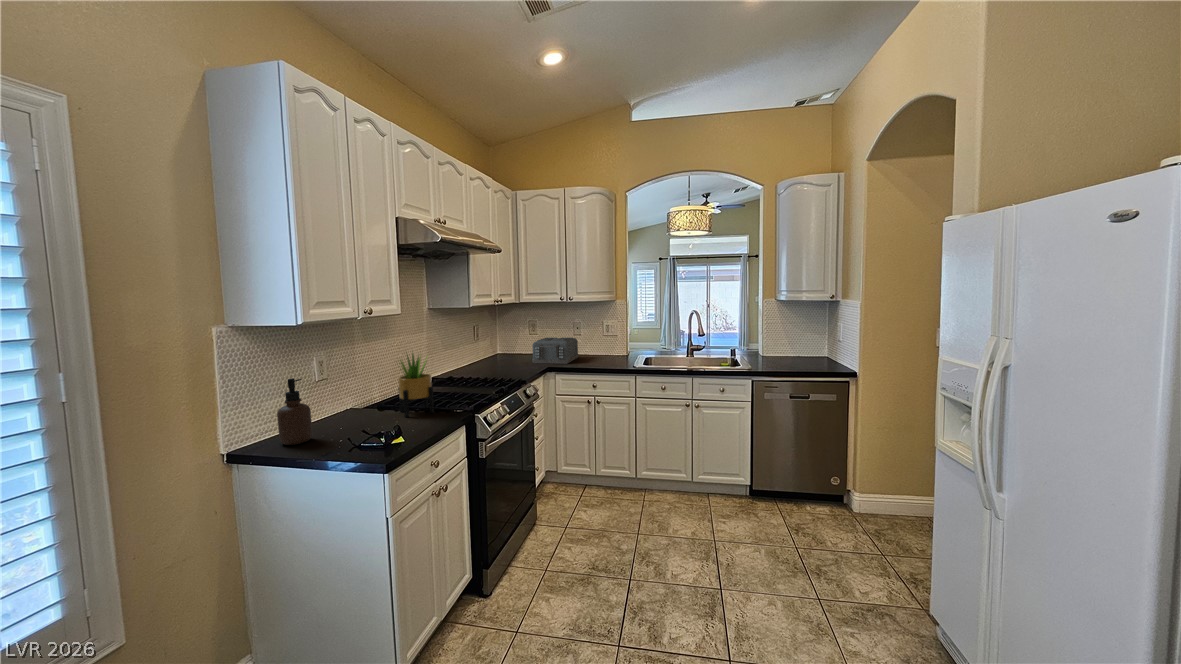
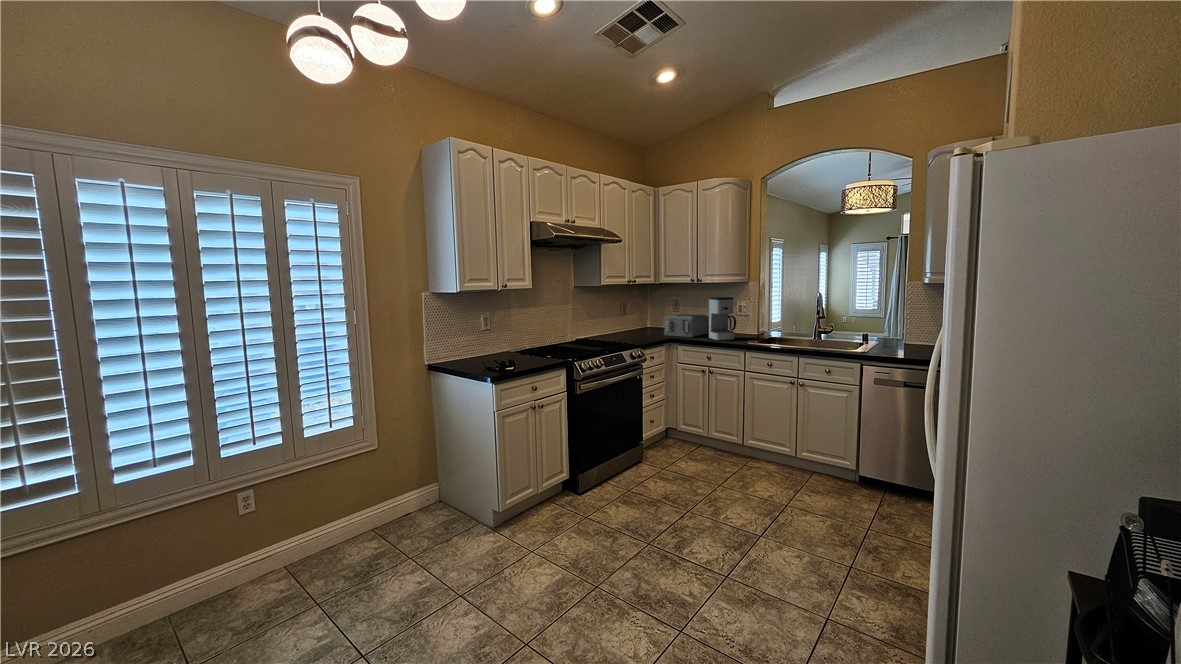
coffee maker: none [586,318,616,366] -> present [709,297,736,341]
potted plant: present [398,354,434,417] -> none [526,313,551,359]
soap dispenser: present [277,378,313,445] -> none [454,326,473,365]

